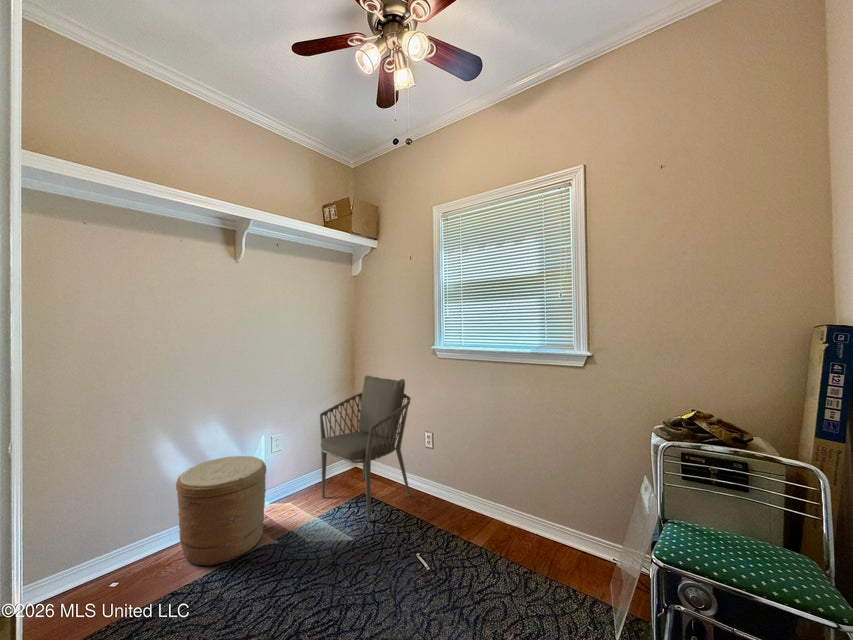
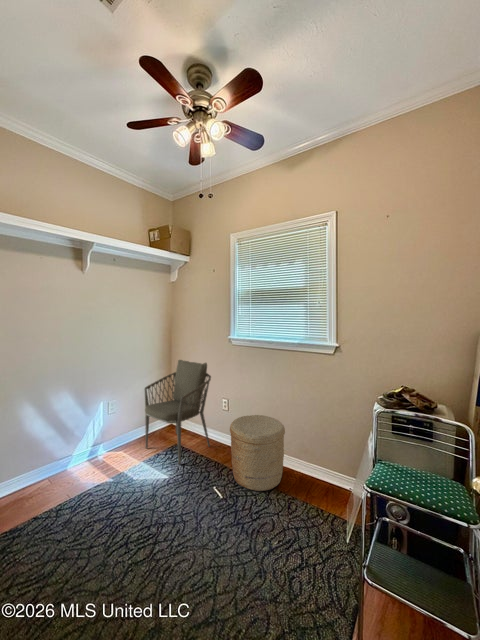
woven basket: present [176,456,266,566] -> present [230,415,285,491]

